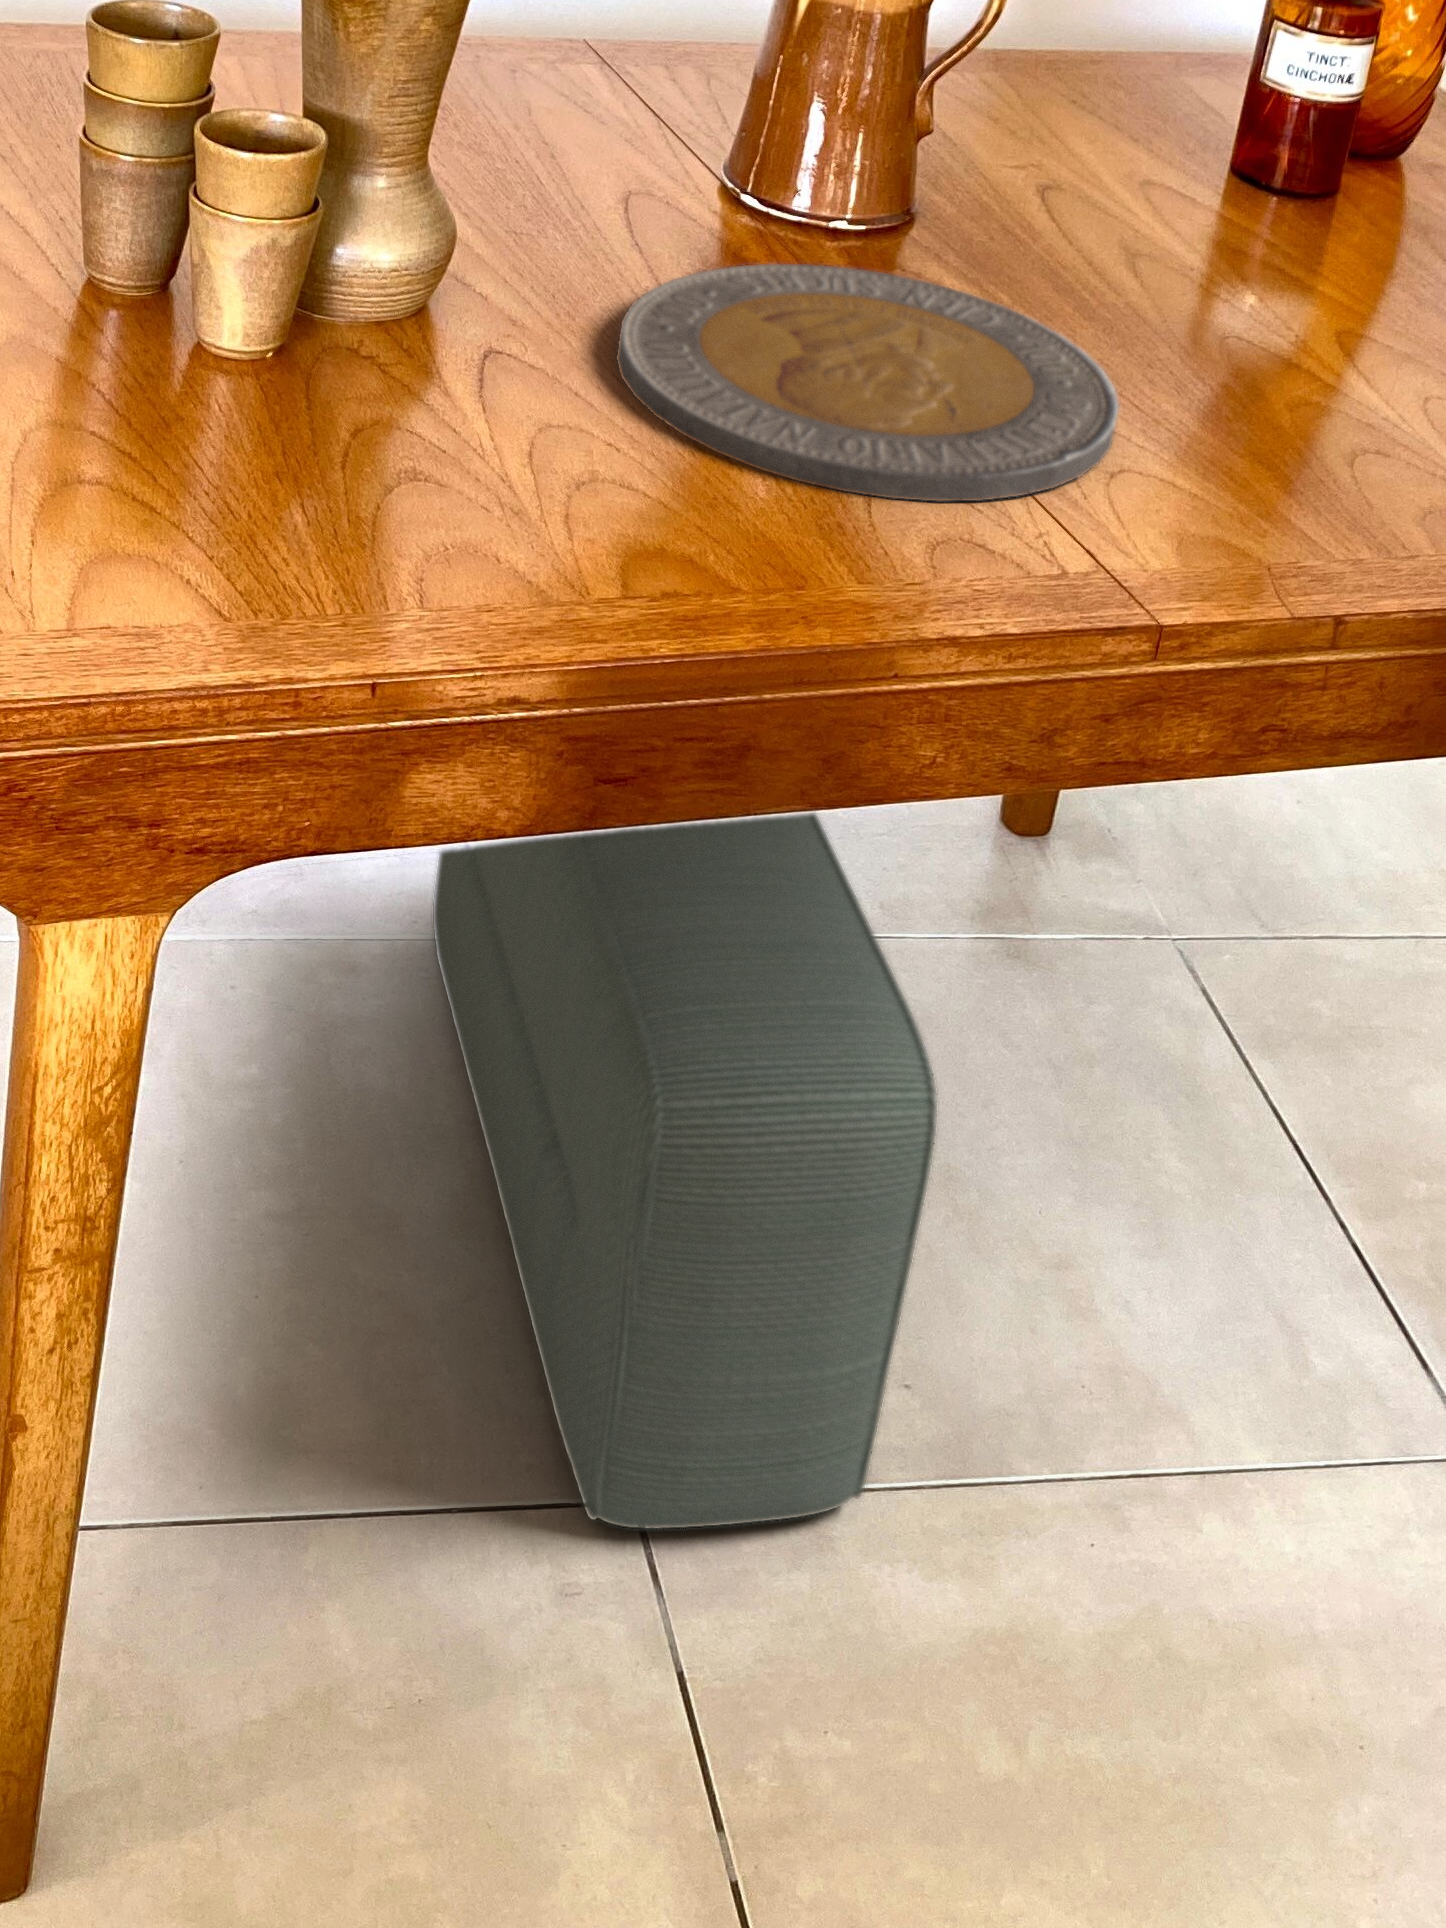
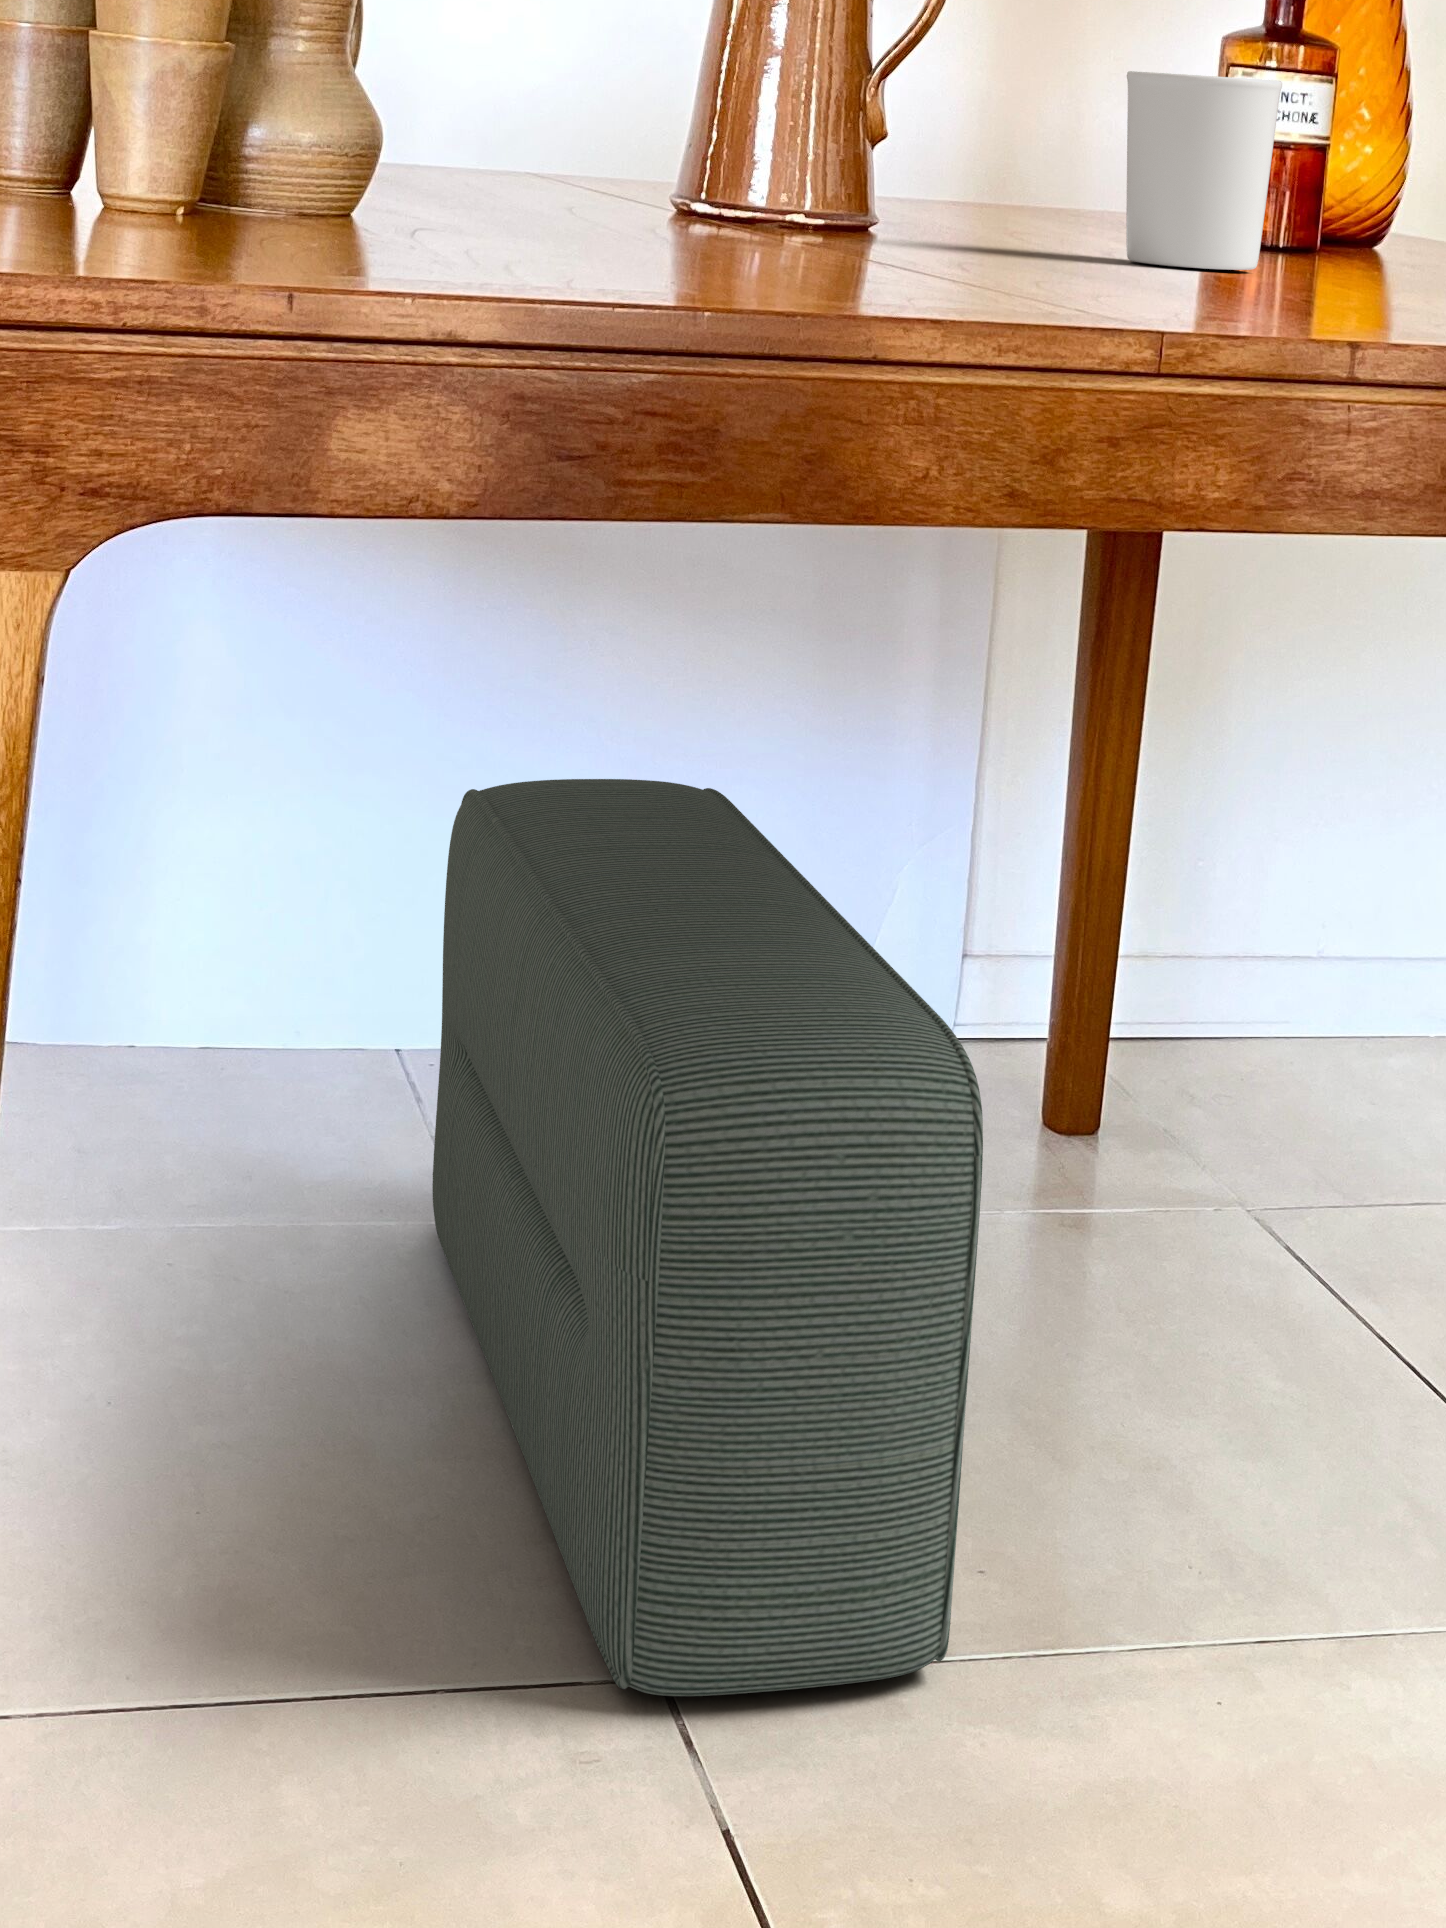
candle holder: none [1151,56,1323,275] -> present [1126,71,1282,270]
plate: present [616,264,1119,502] -> none [558,212,1090,285]

